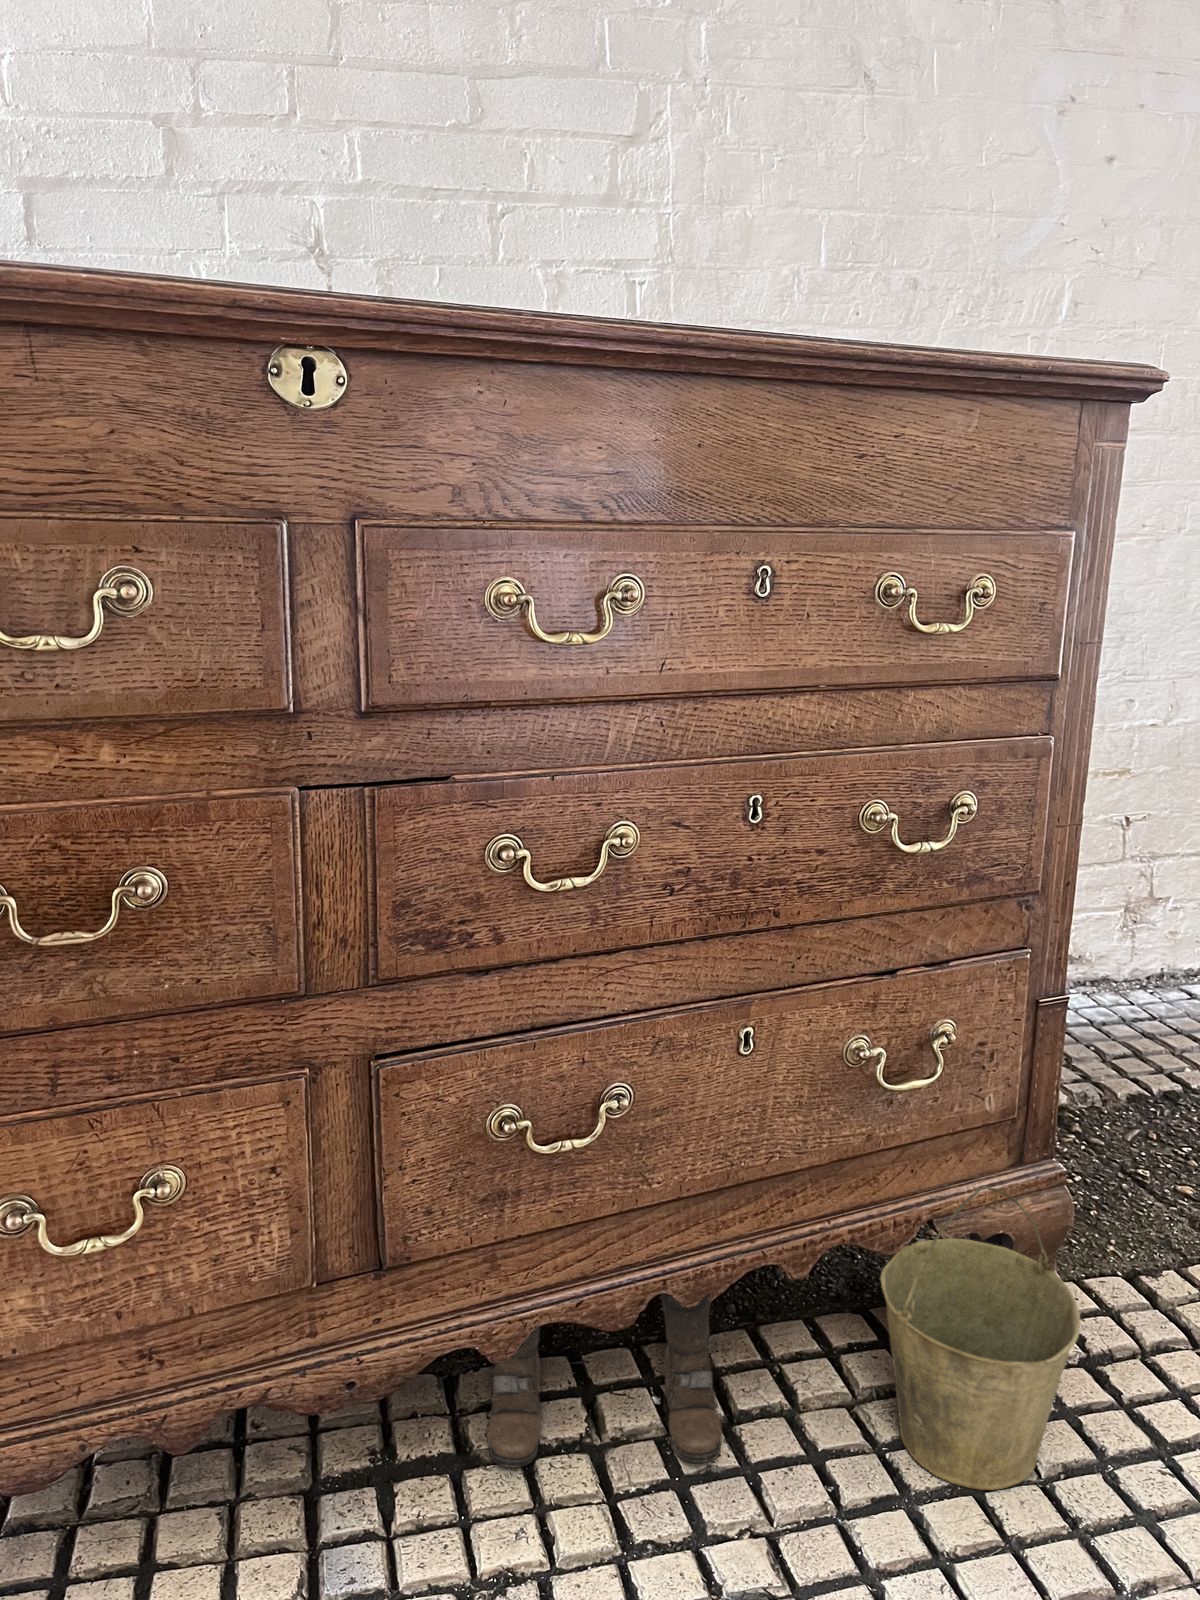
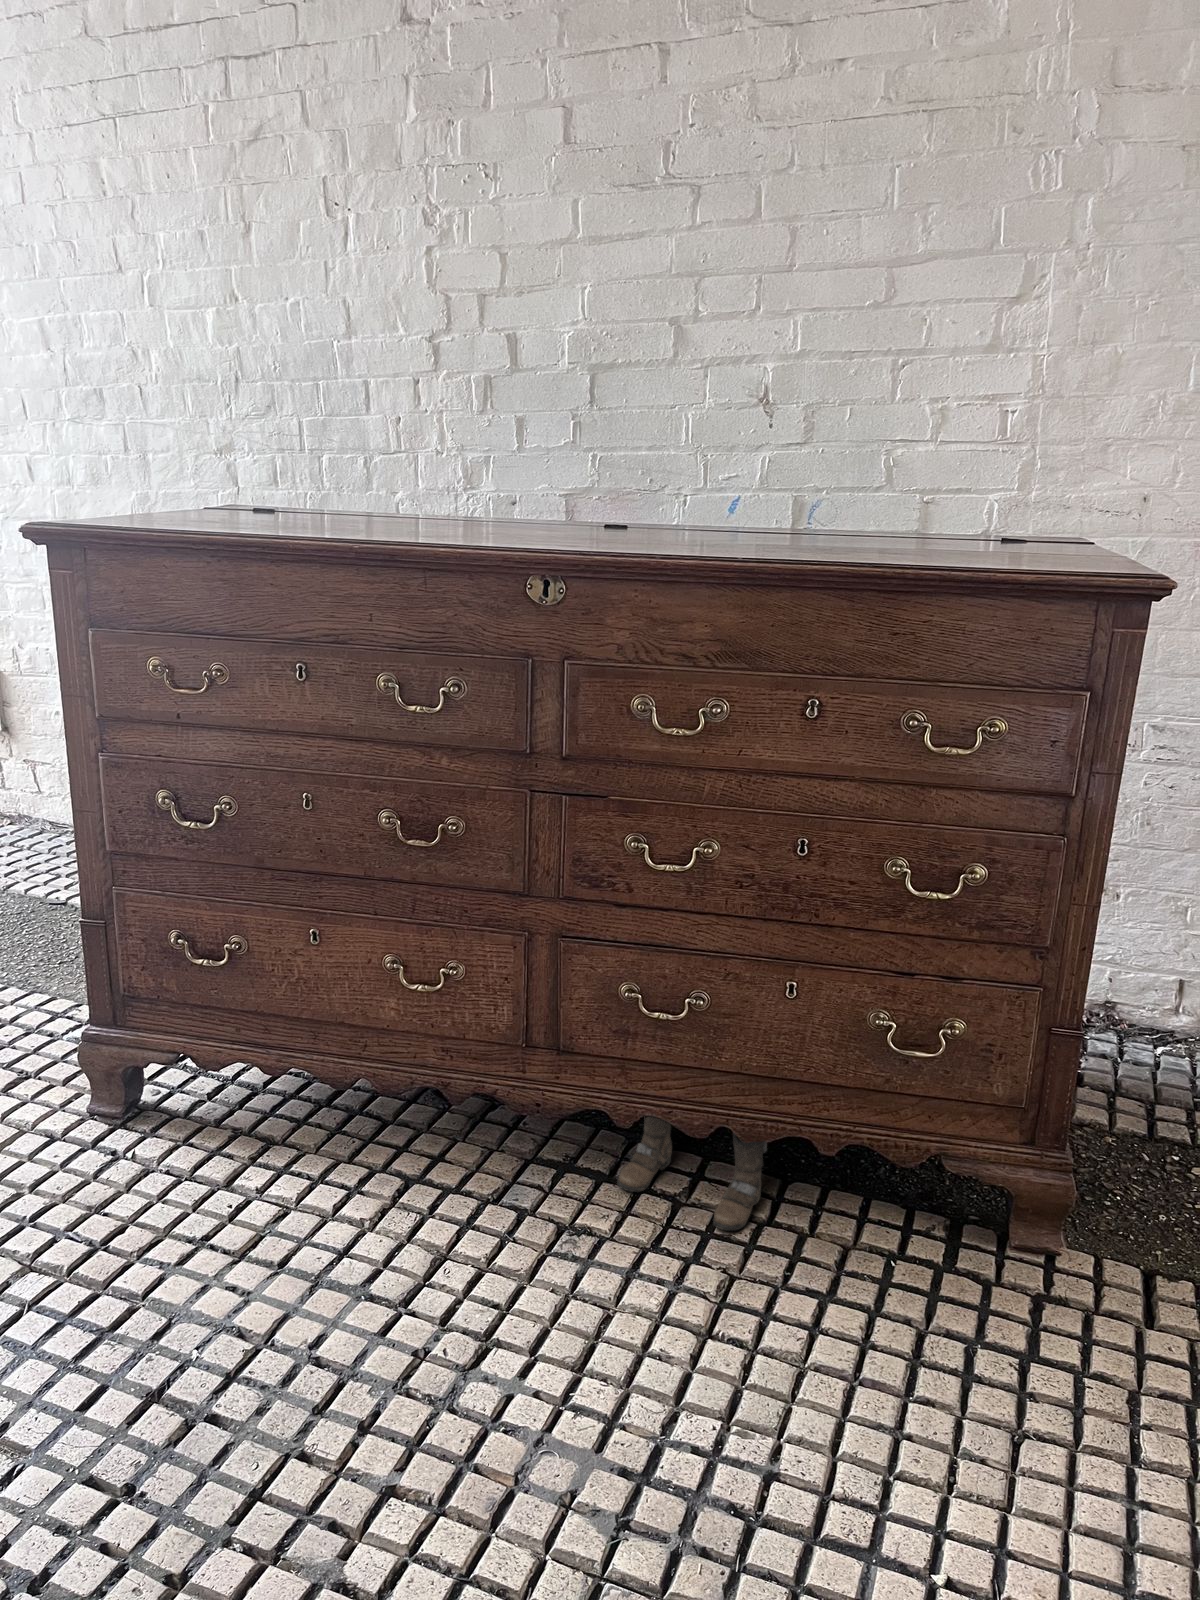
bucket: present [880,1186,1081,1490] -> none [837,1125,971,1322]

